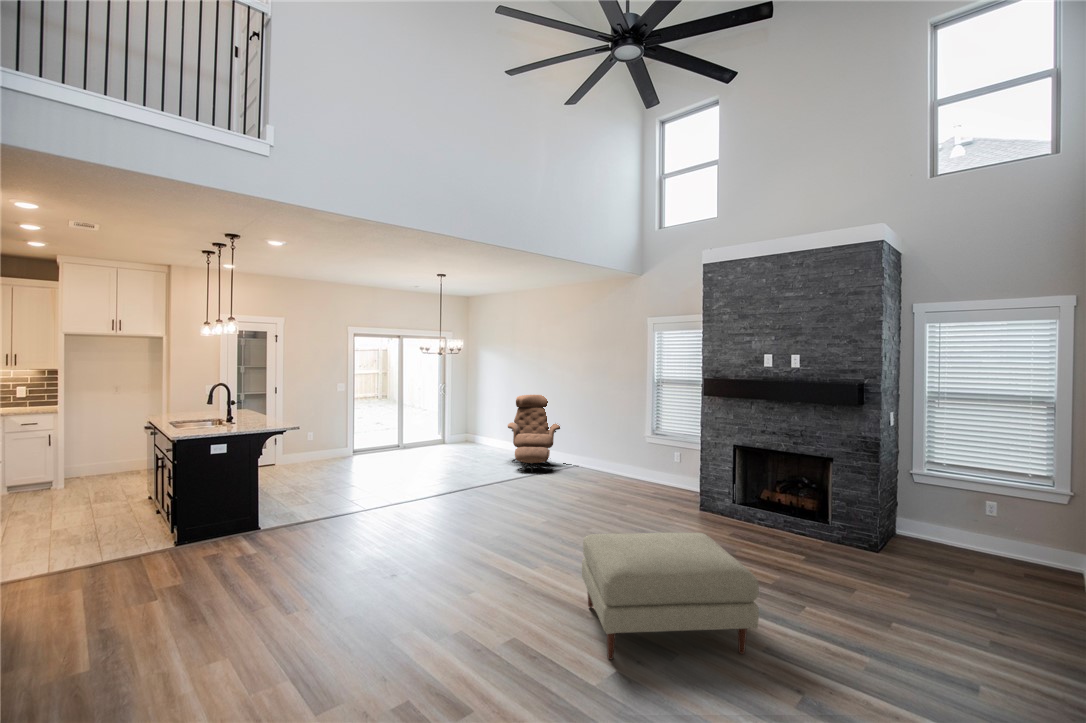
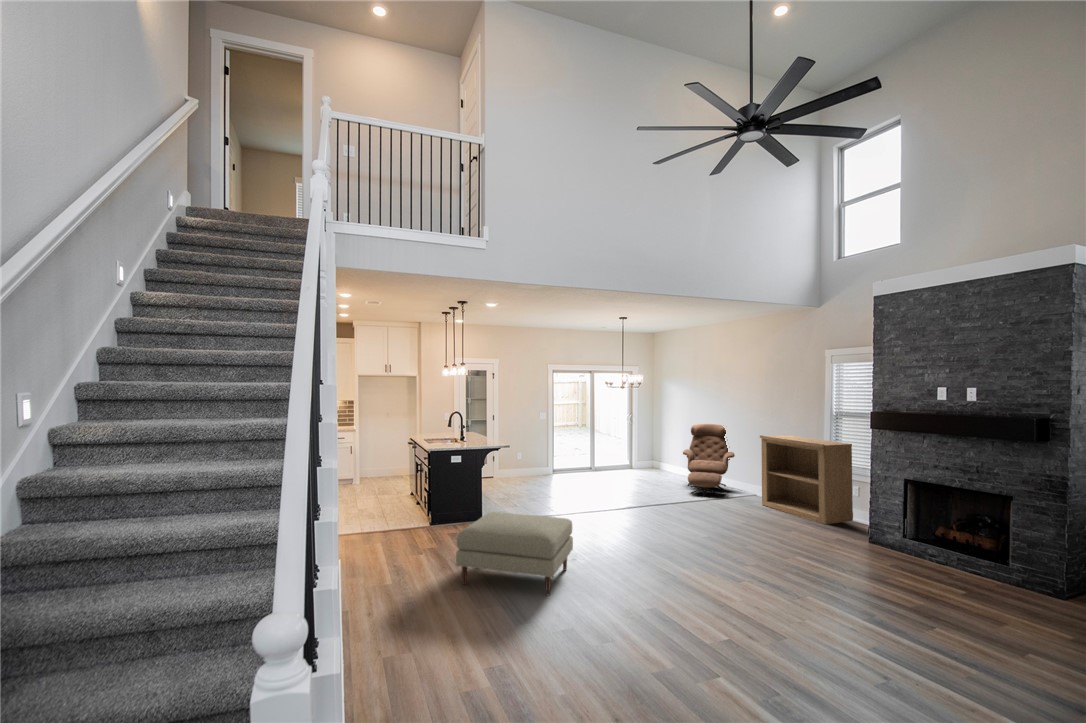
bookshelf: none [591,405,679,494] -> present [760,435,853,524]
ottoman: present [582,533,759,659] -> present [456,512,573,595]

